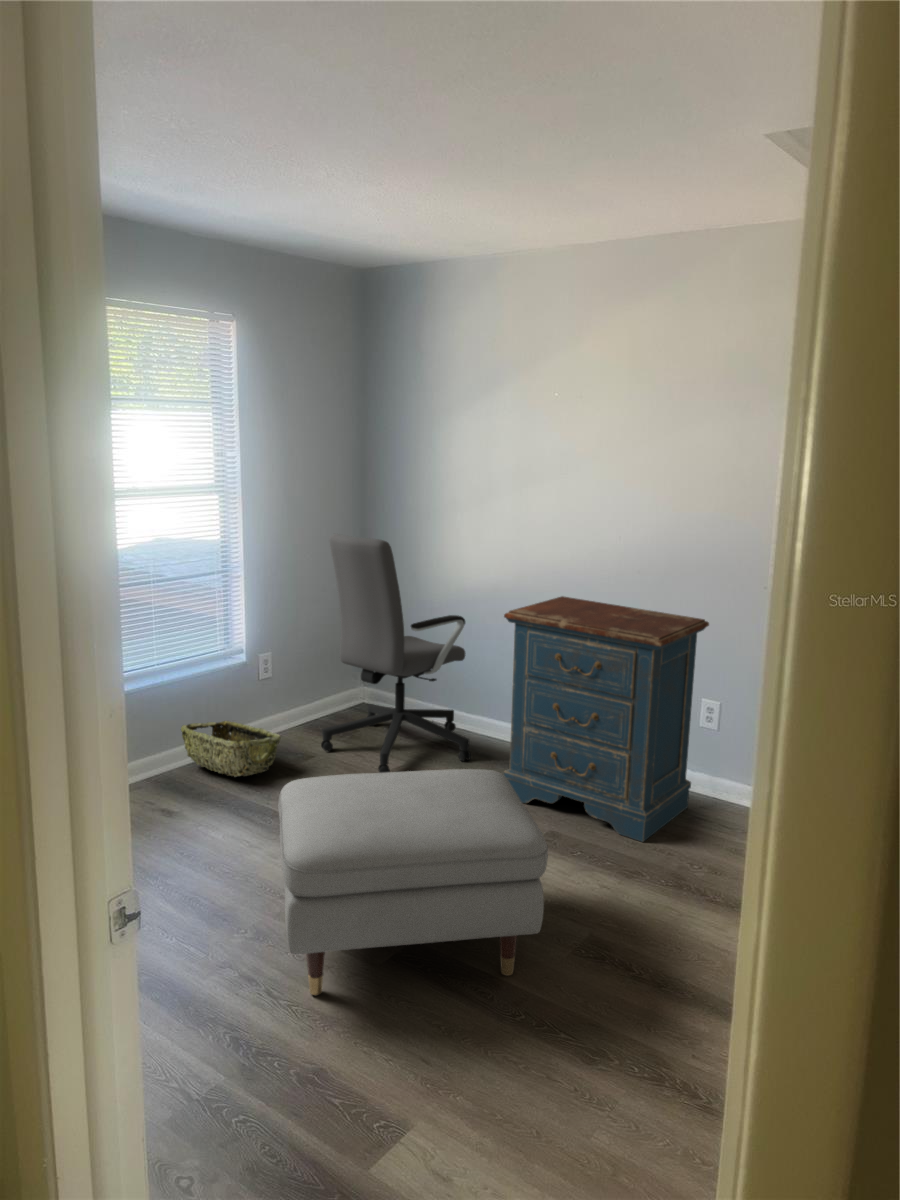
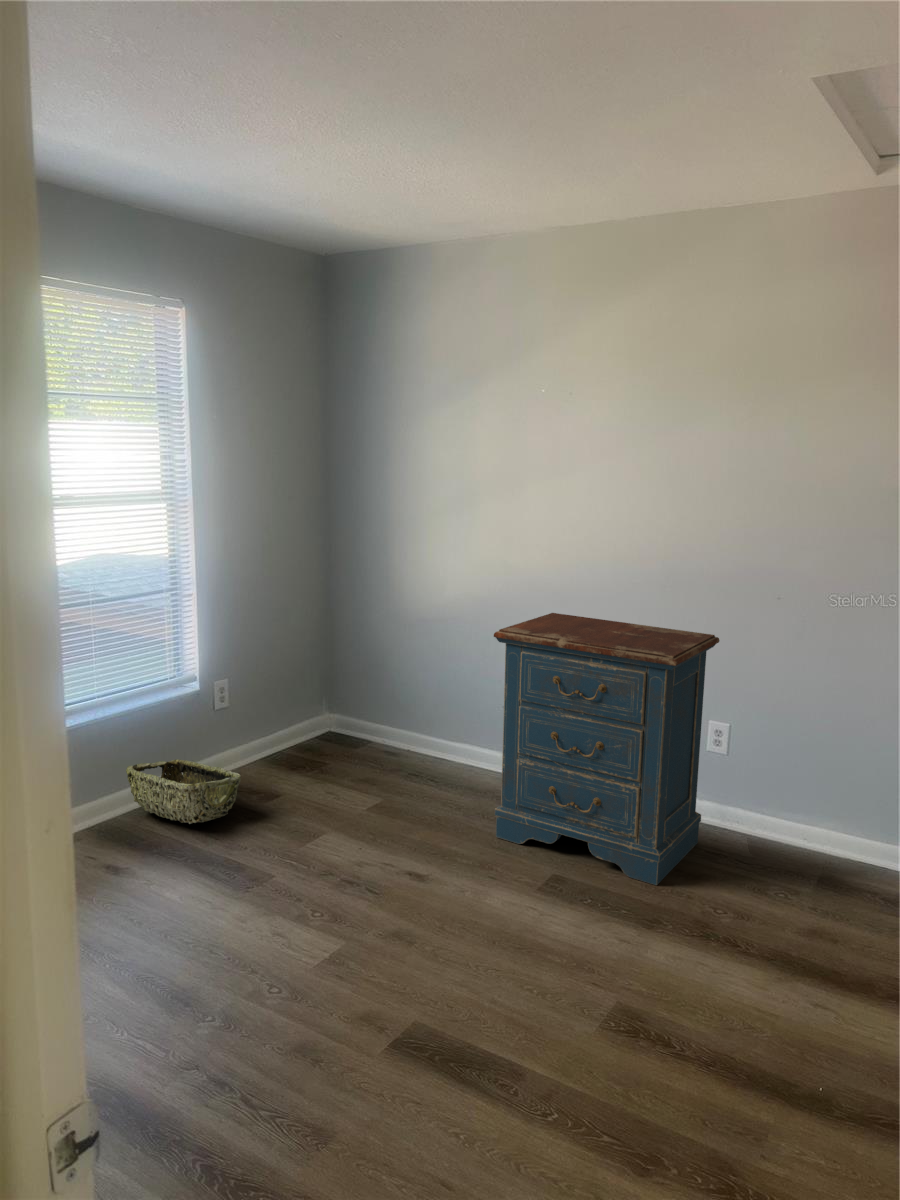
office chair: present [321,534,471,773] -> none [285,547,453,818]
ottoman: present [278,769,548,995] -> none [250,812,577,1099]

